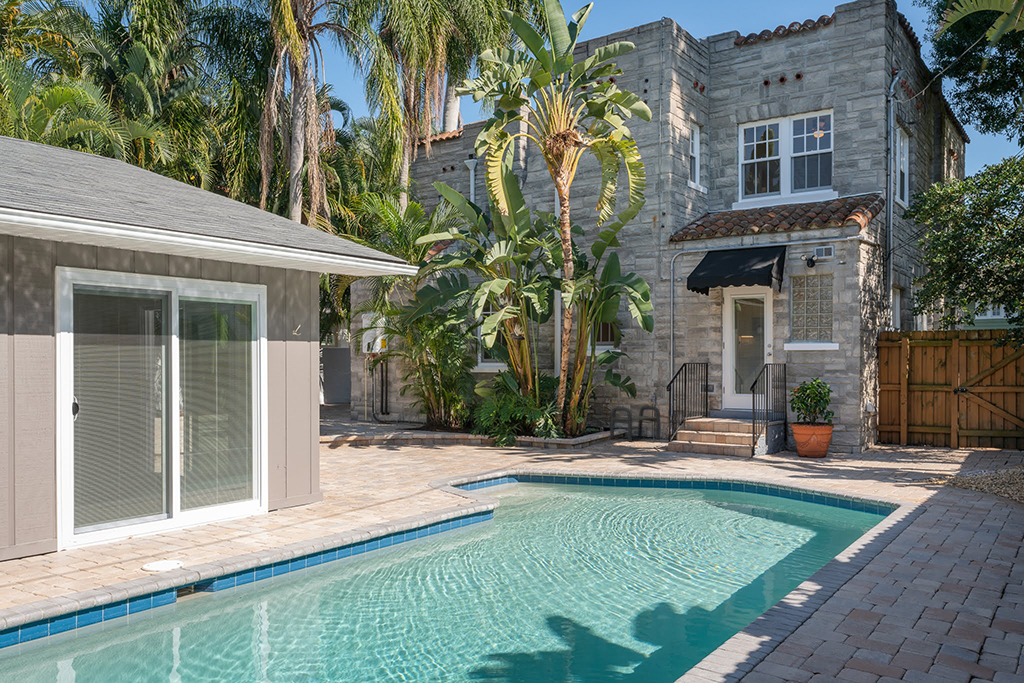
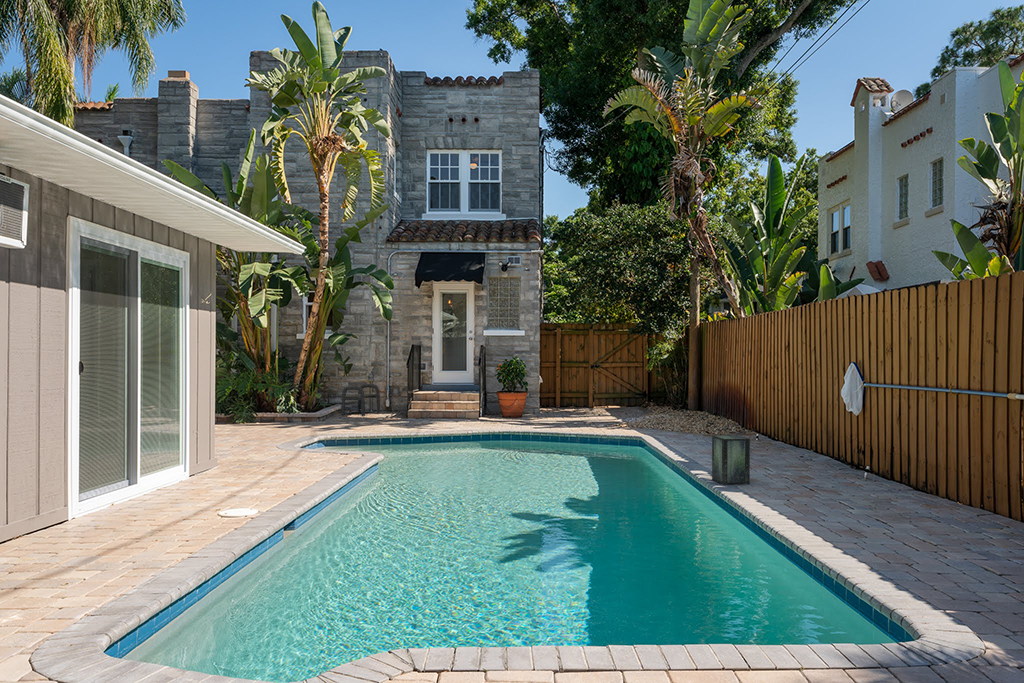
storage box: none [783,528,843,626] -> present [712,435,750,485]

